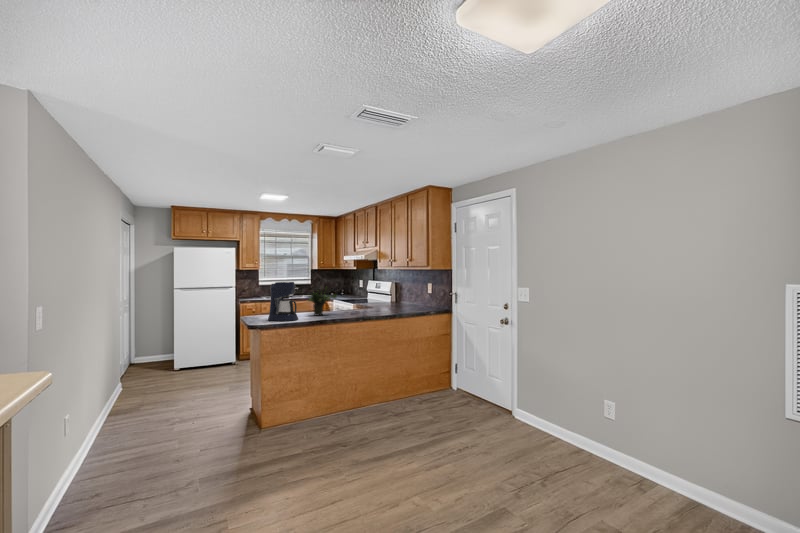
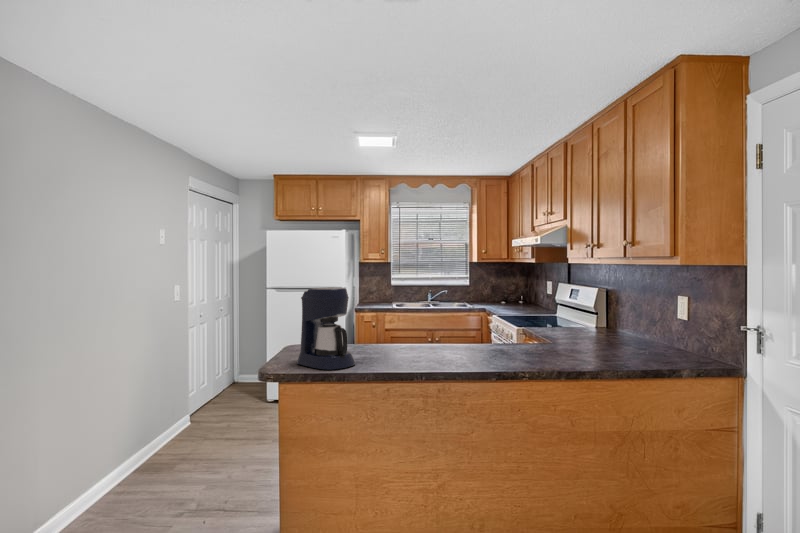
potted plant: present [309,288,337,315] -> none [386,296,451,357]

